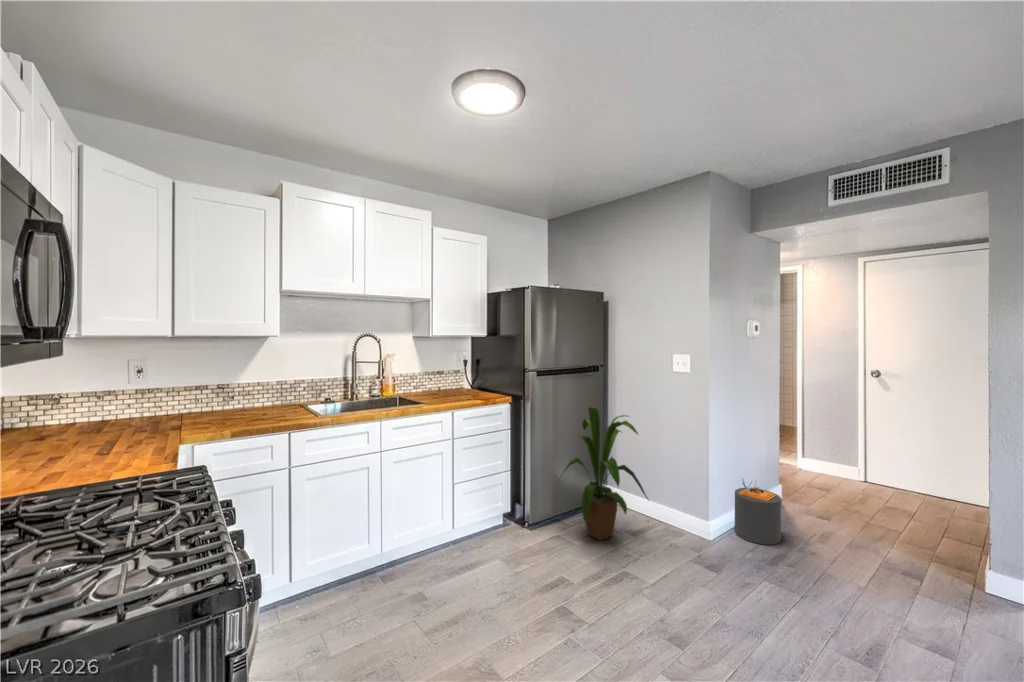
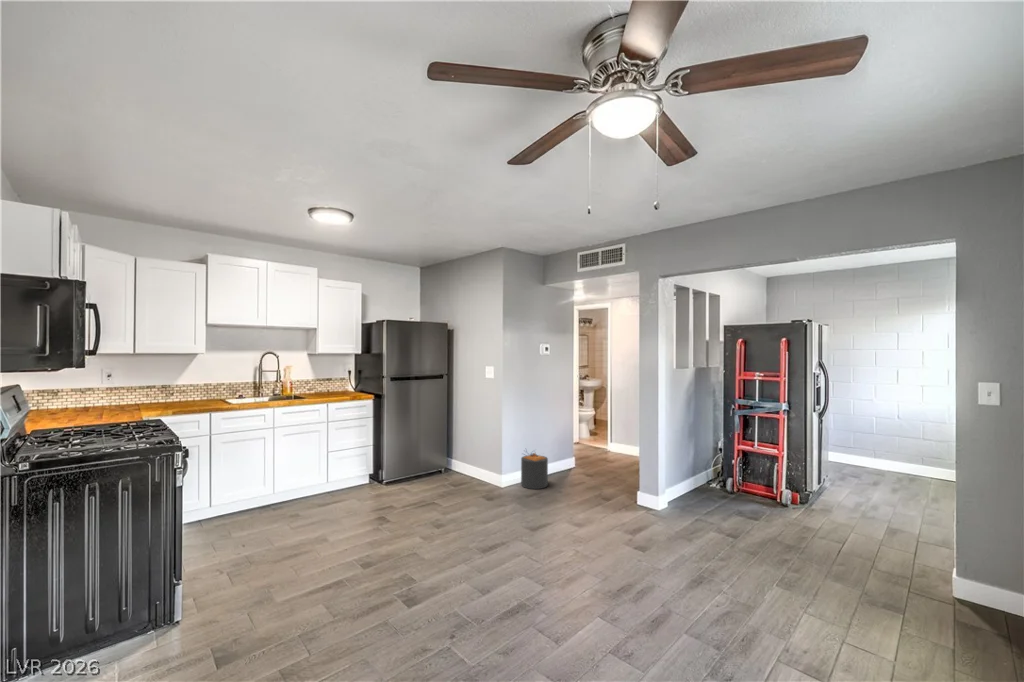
house plant: present [560,407,648,540] -> none [402,400,462,489]

